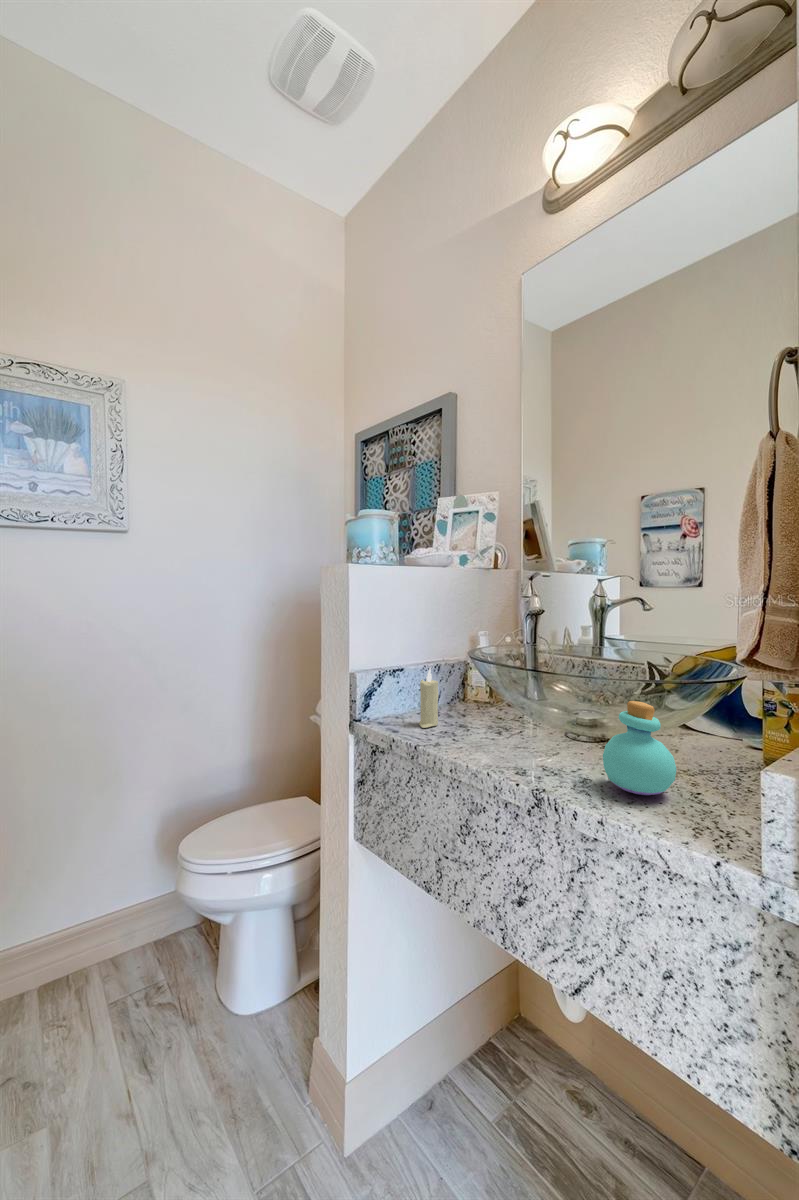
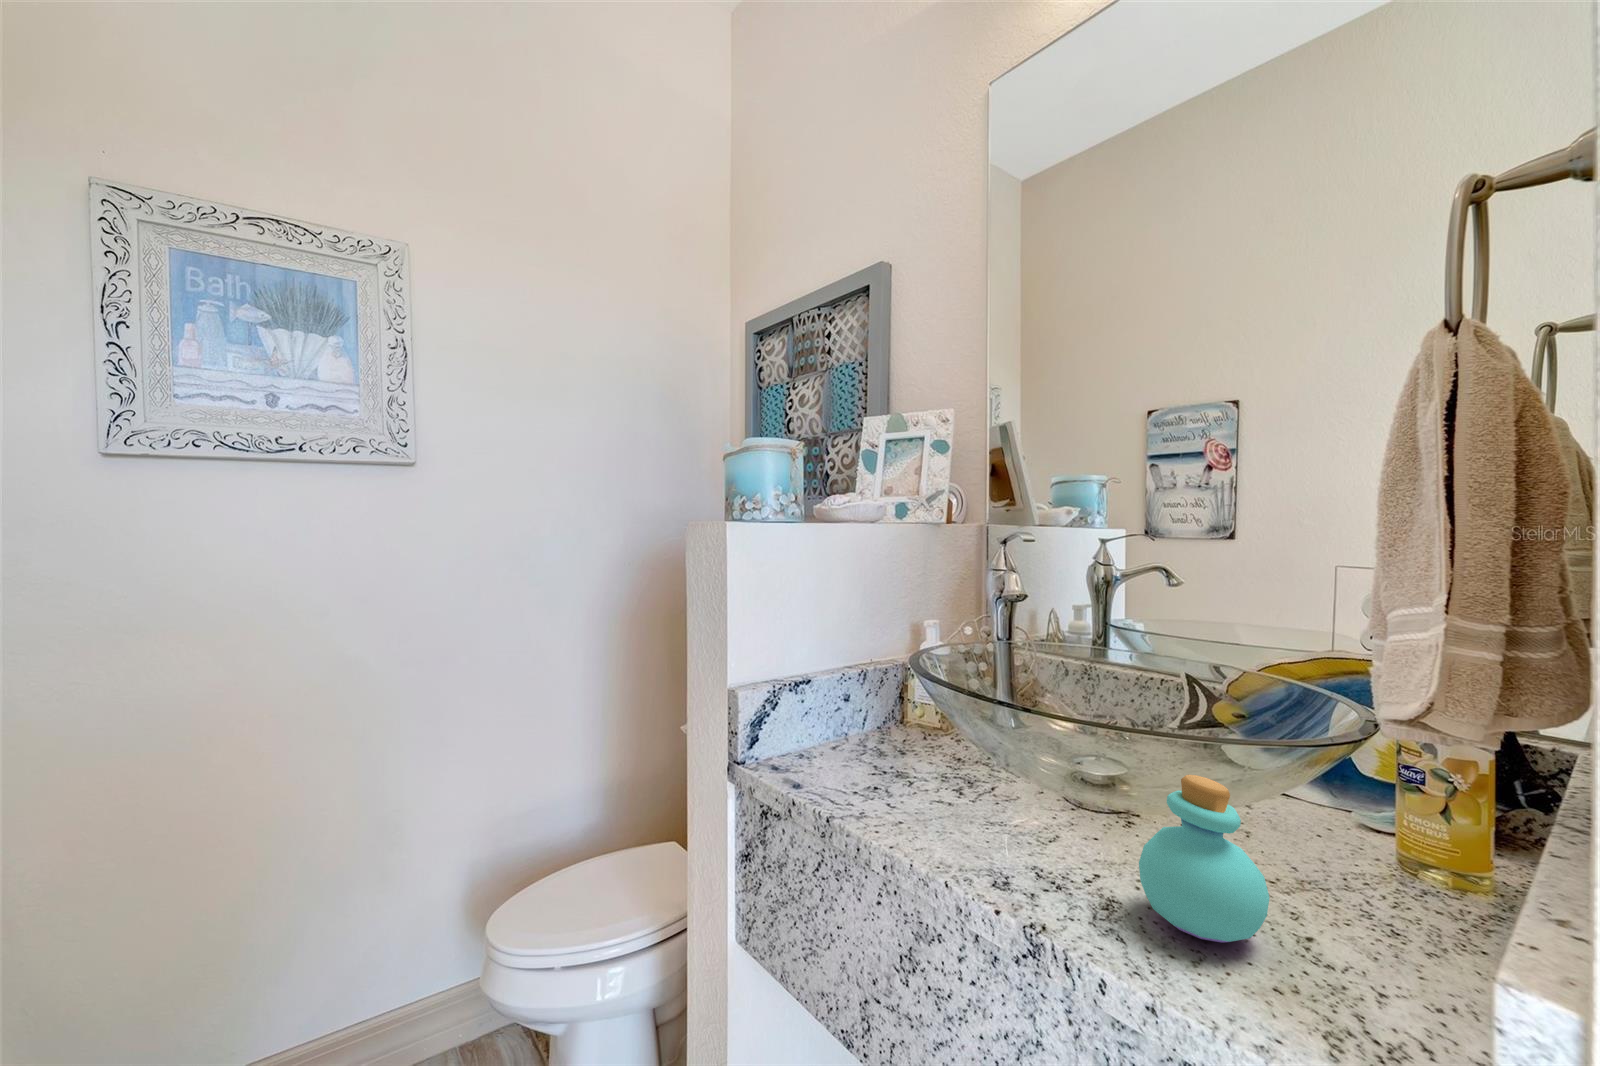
candle: present [419,668,438,728] -> none [834,685,864,779]

